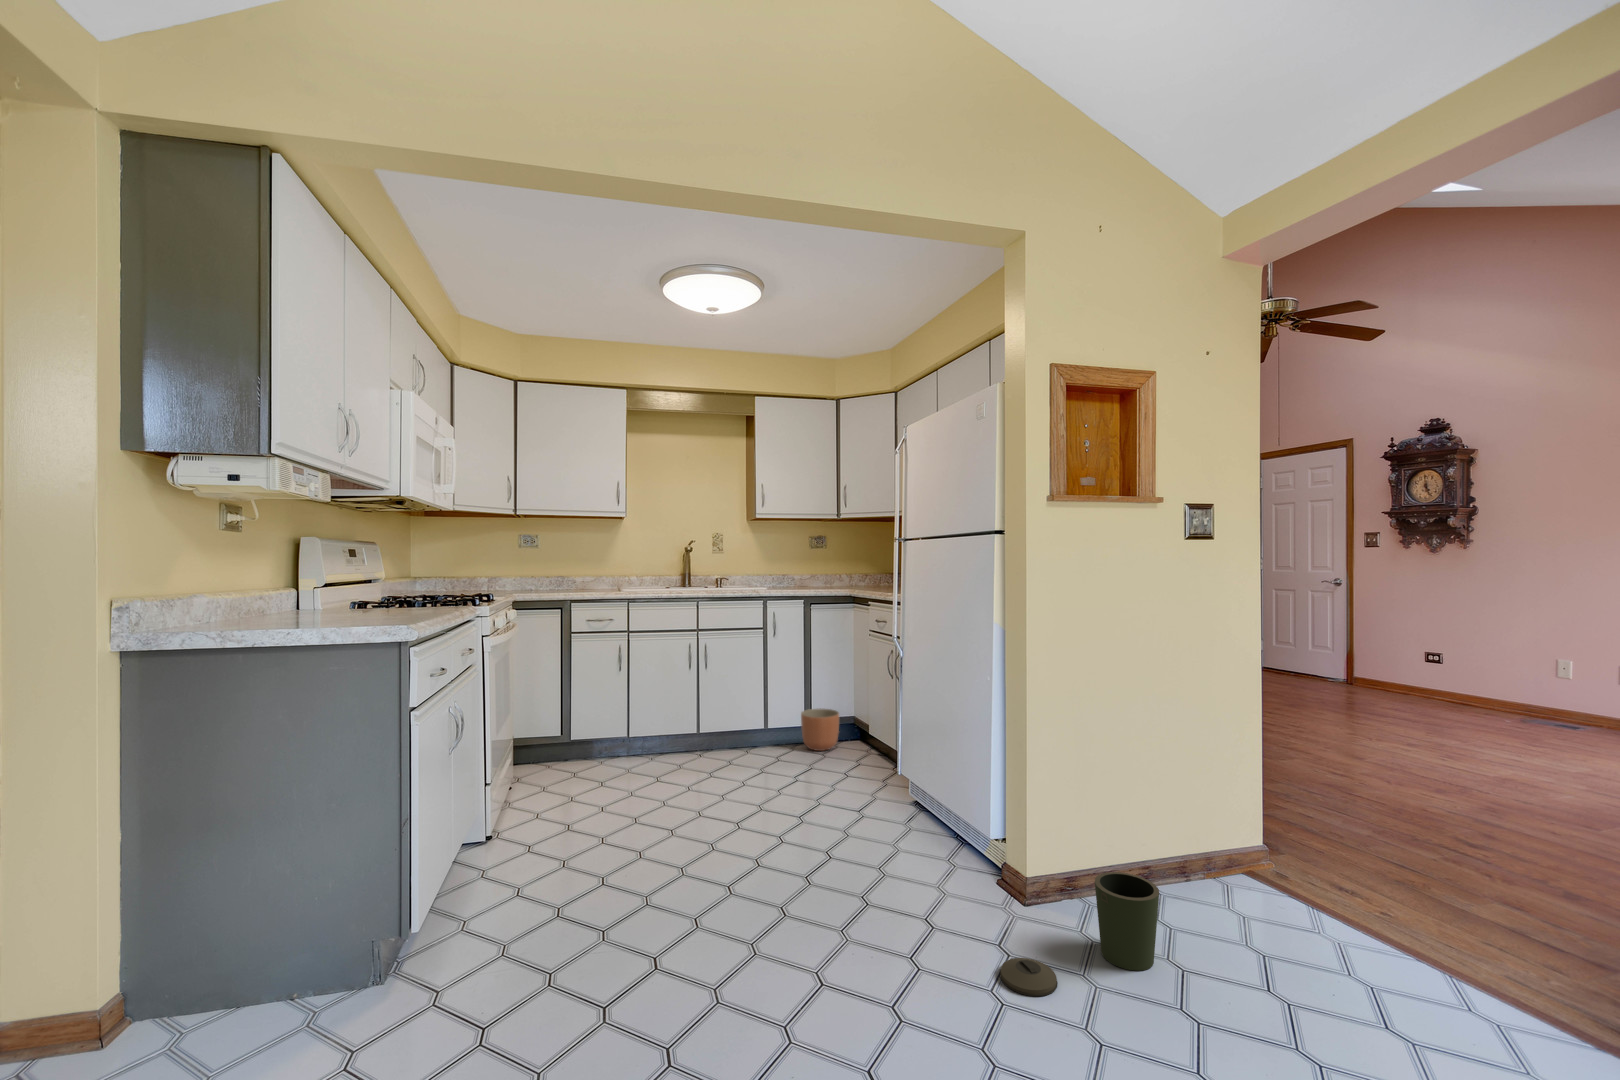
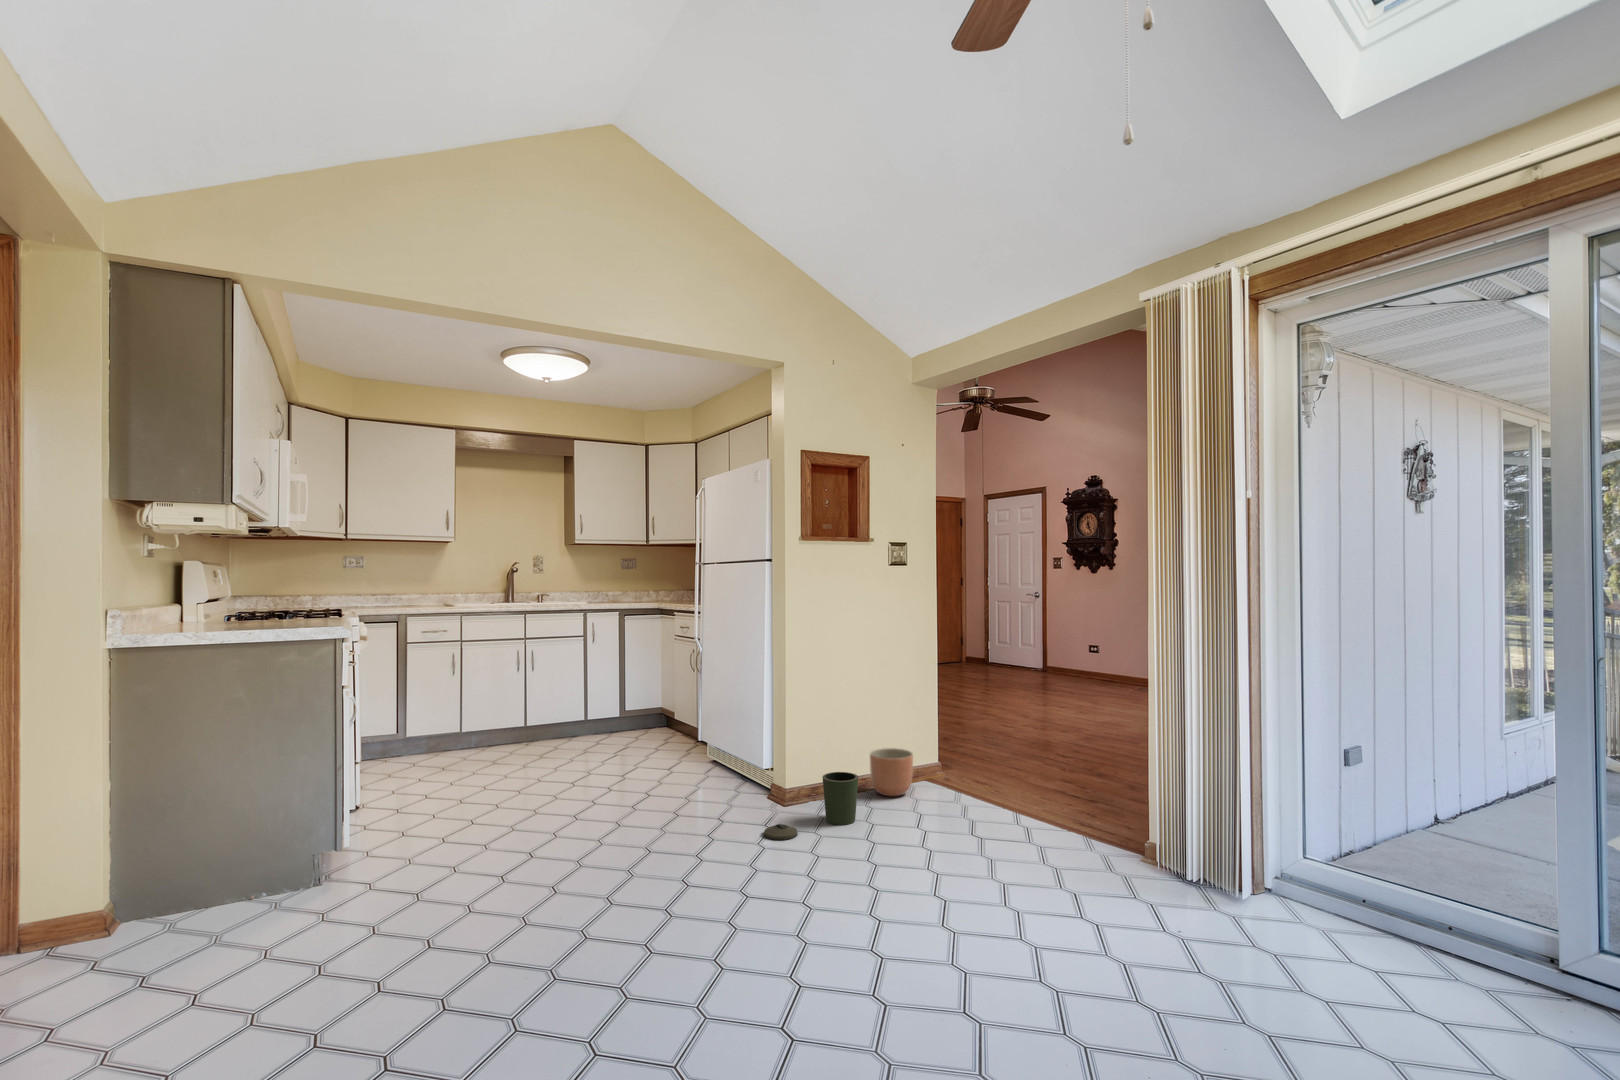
planter: present [801,708,839,751] -> present [870,748,913,796]

